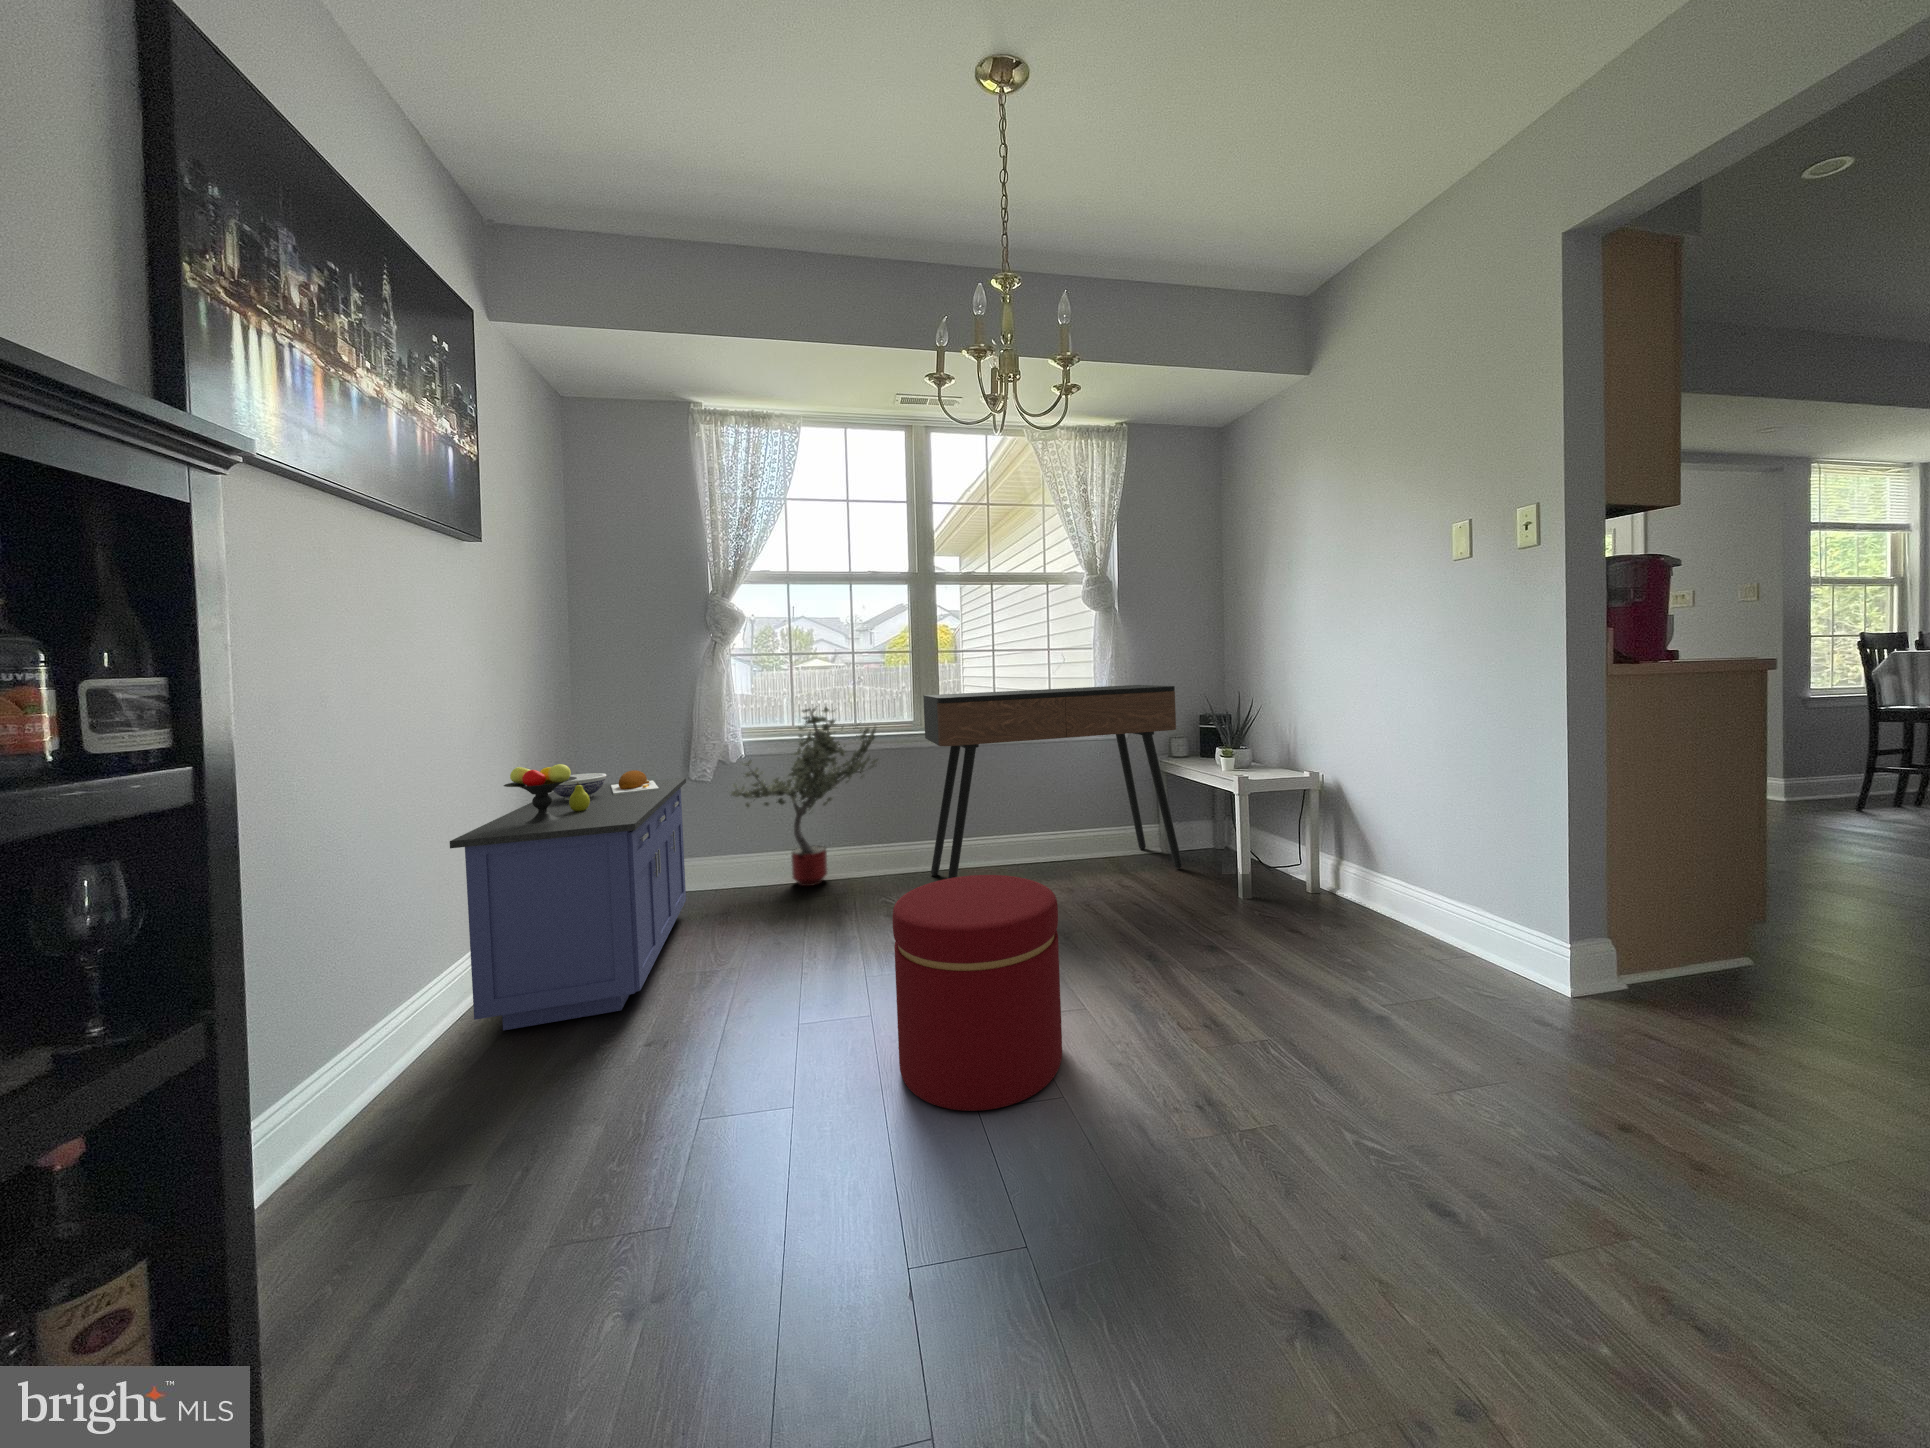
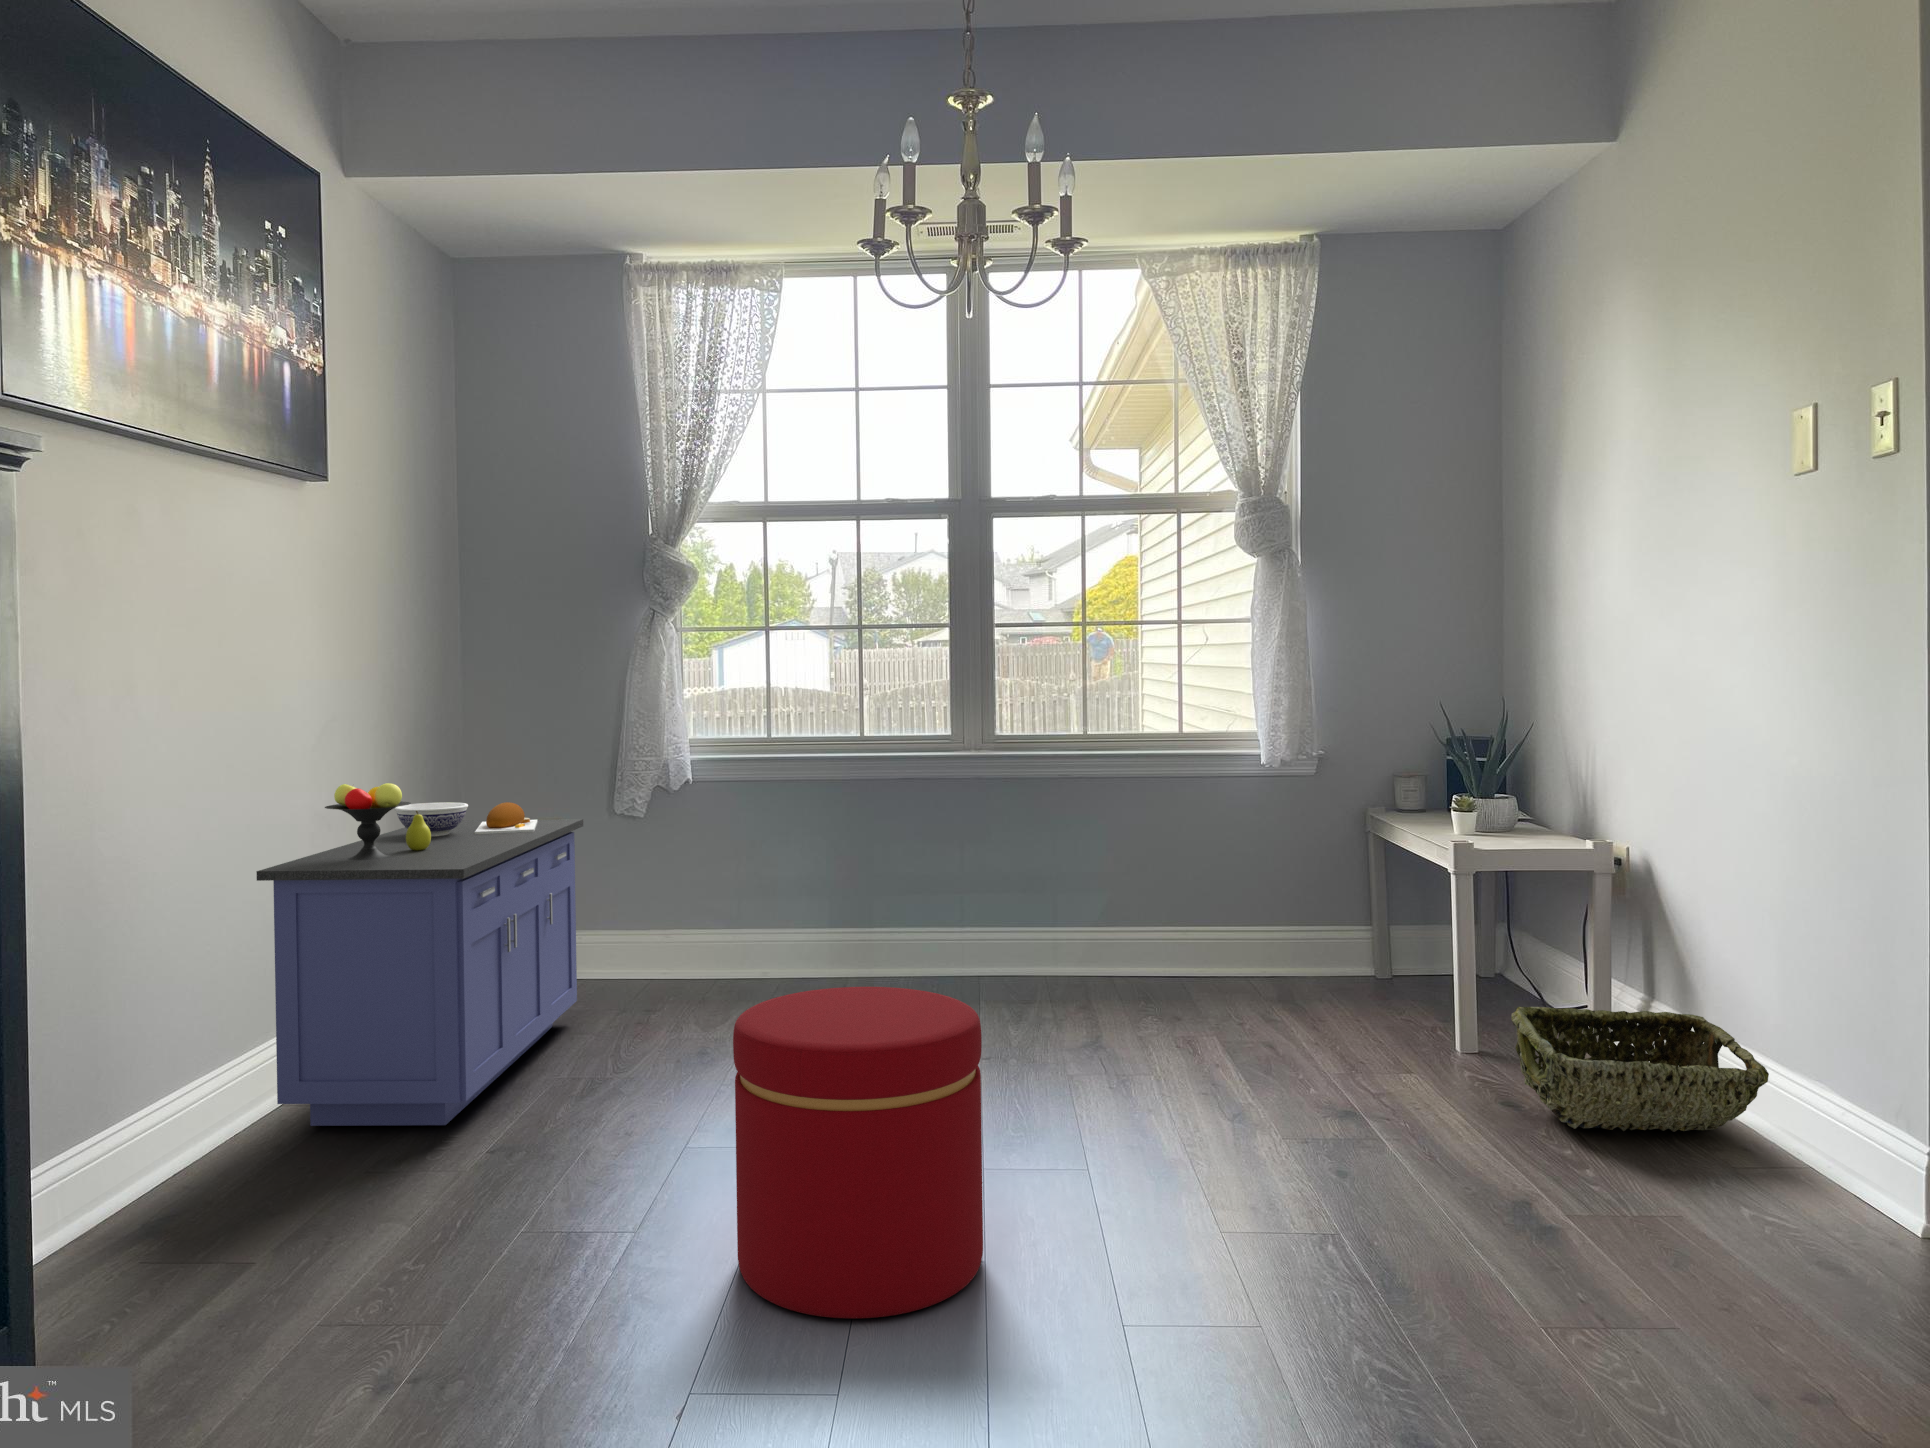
console table: present [923,685,1182,879] -> none [944,704,1396,1050]
potted tree: present [731,707,878,886] -> none [648,720,876,1005]
woven basket: none [1256,835,1380,901] -> present [1512,1007,1769,1132]

